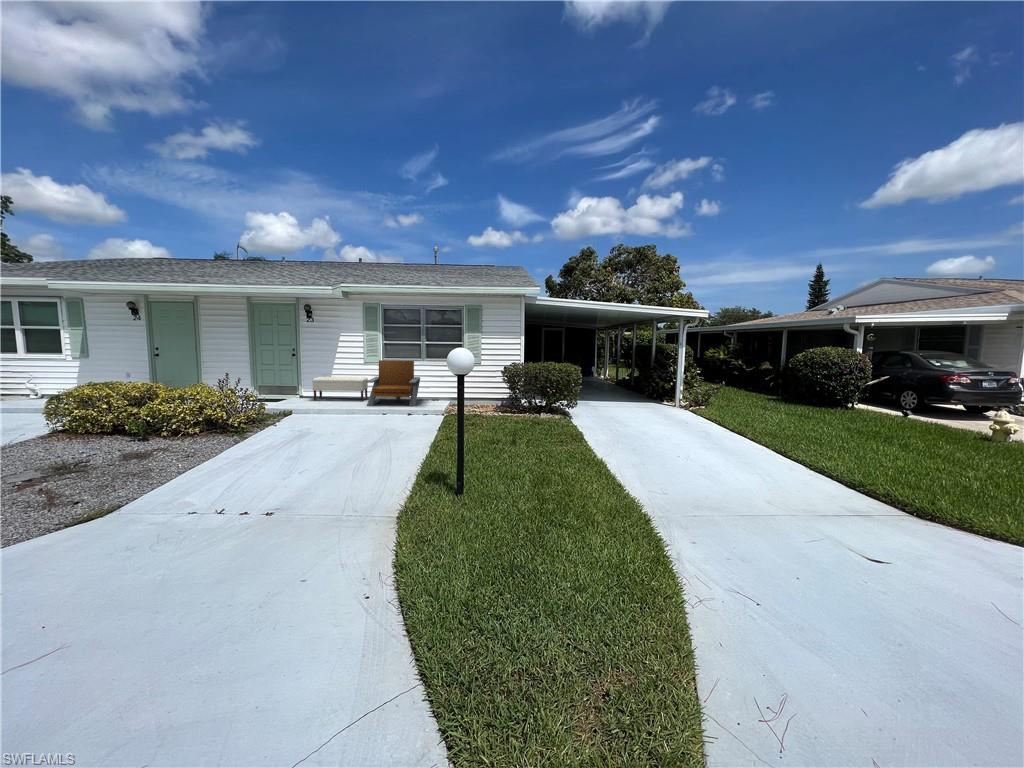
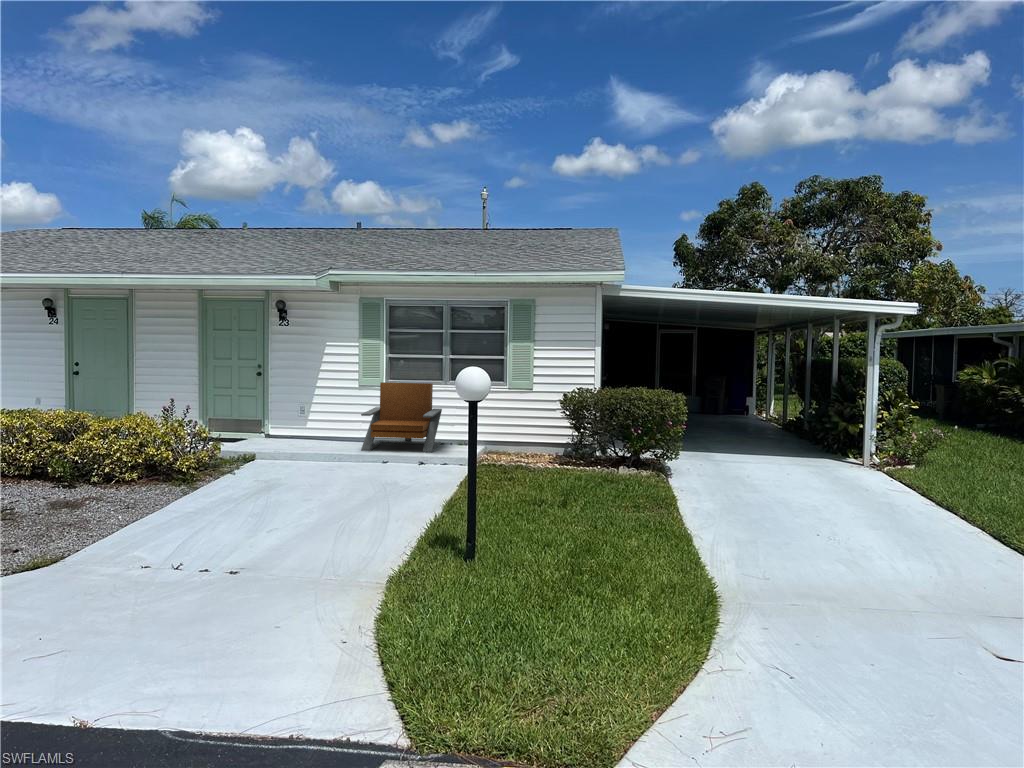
bench: present [312,377,368,401] -> none [285,407,364,444]

